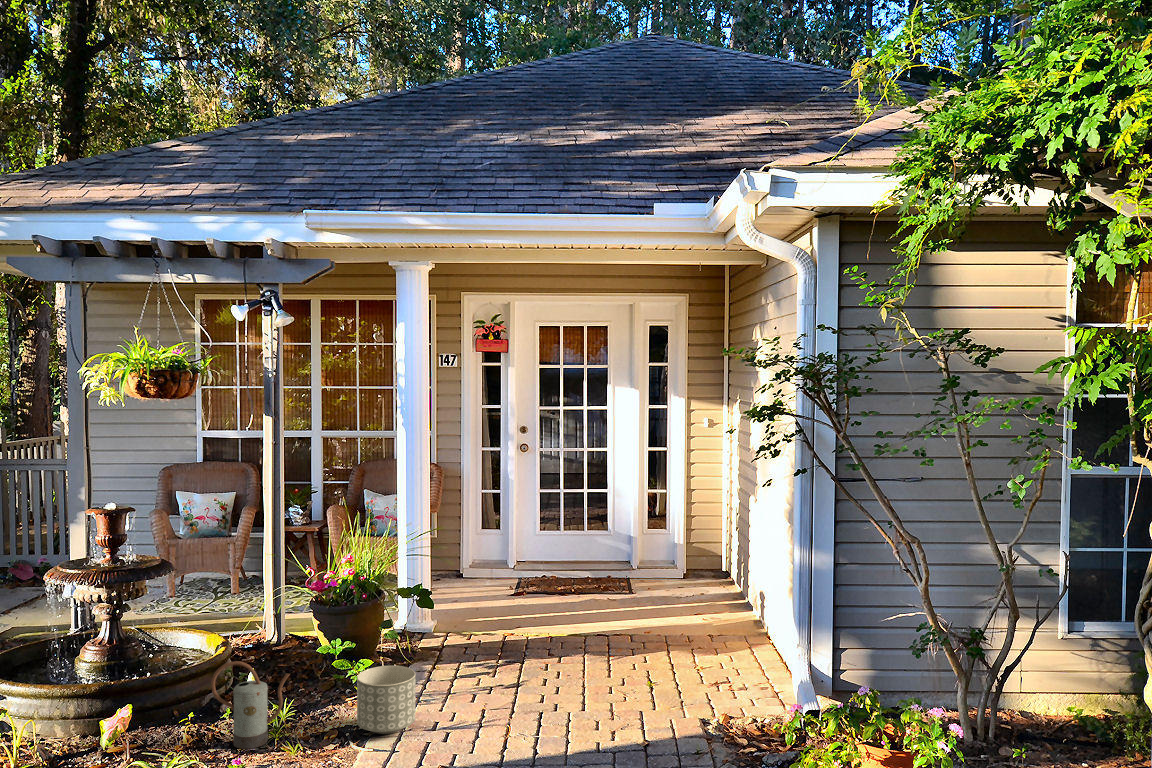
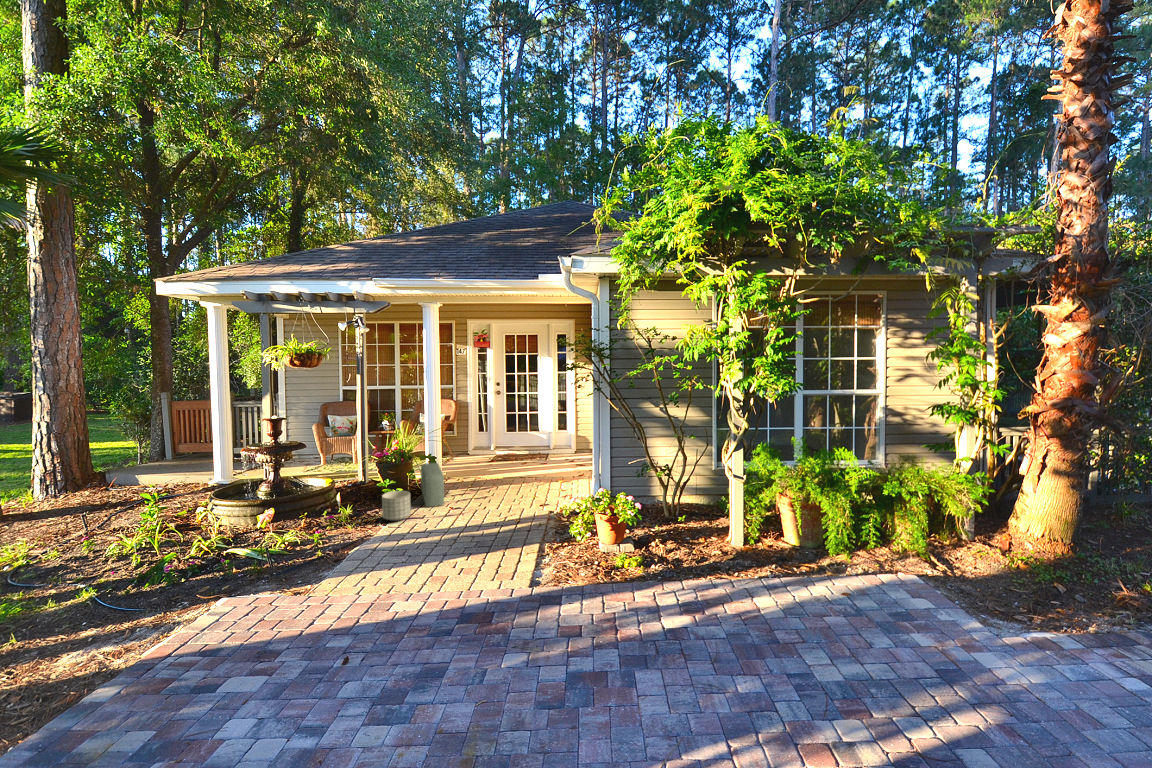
pouf: none [408,600,471,699] -> present [421,463,444,507]
watering can: present [211,661,290,749] -> none [312,487,350,527]

